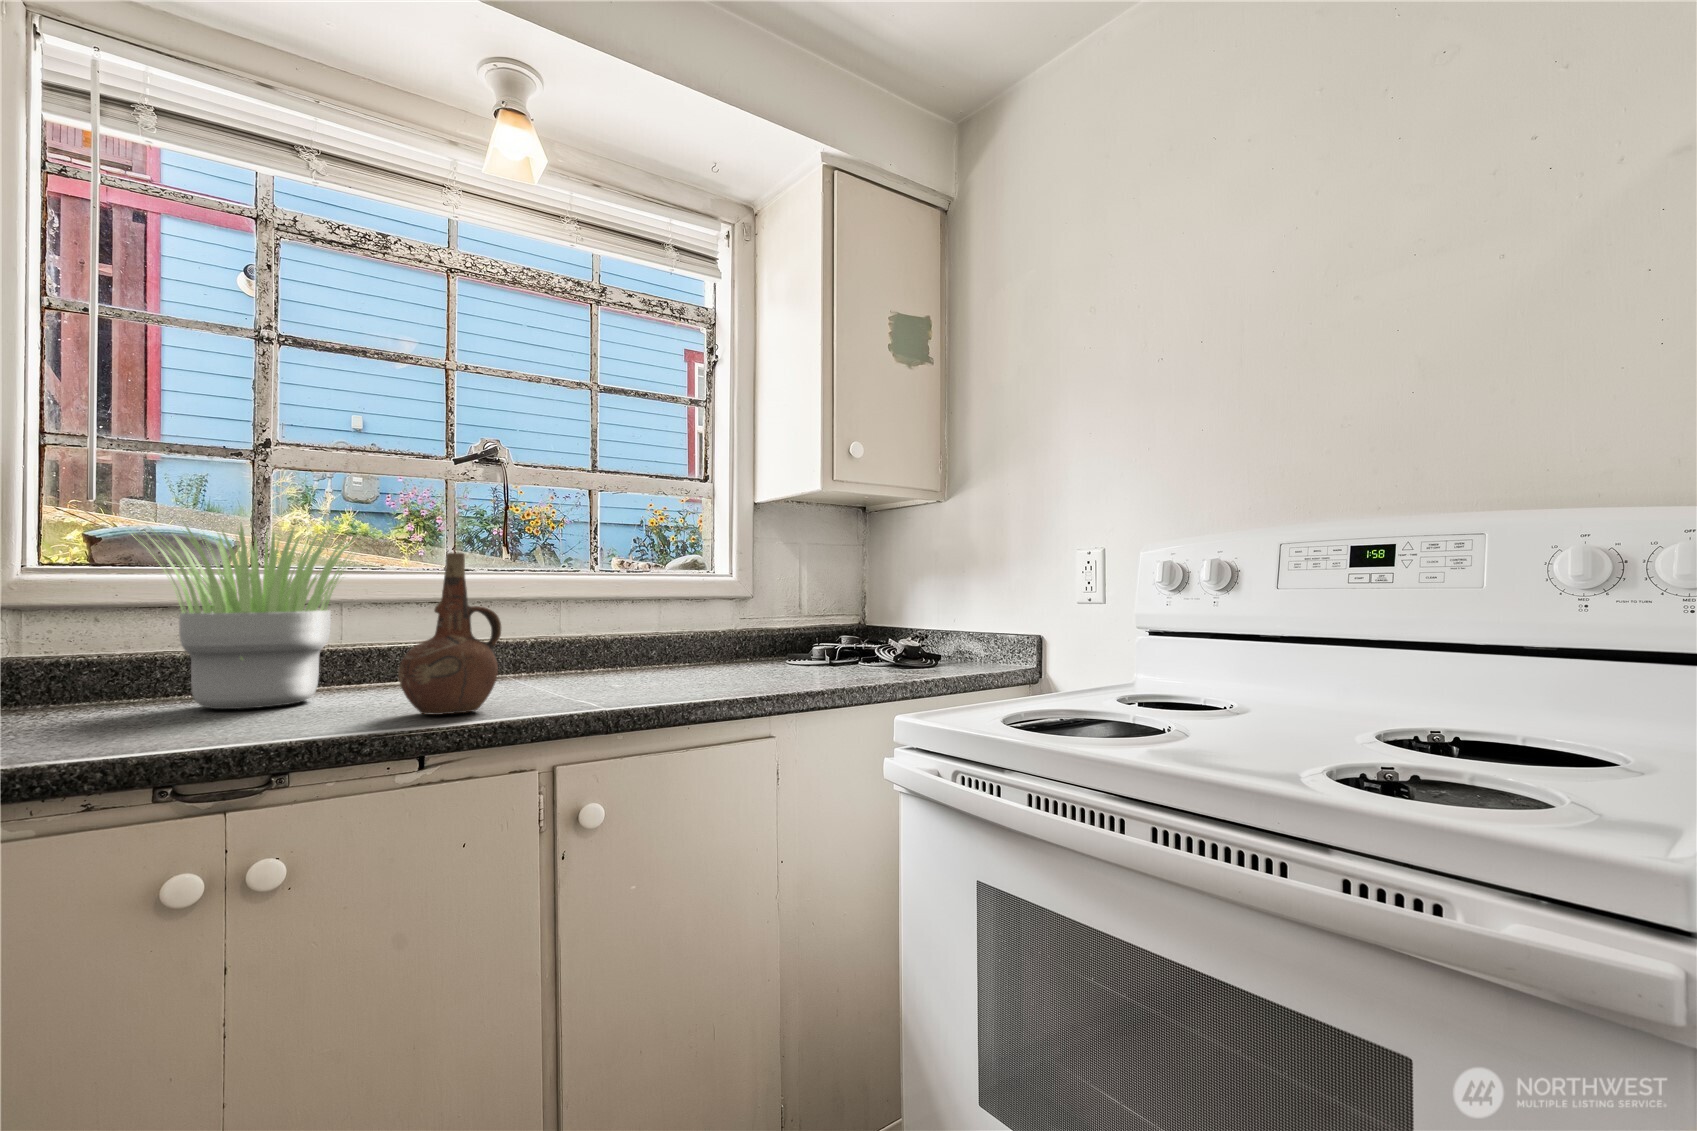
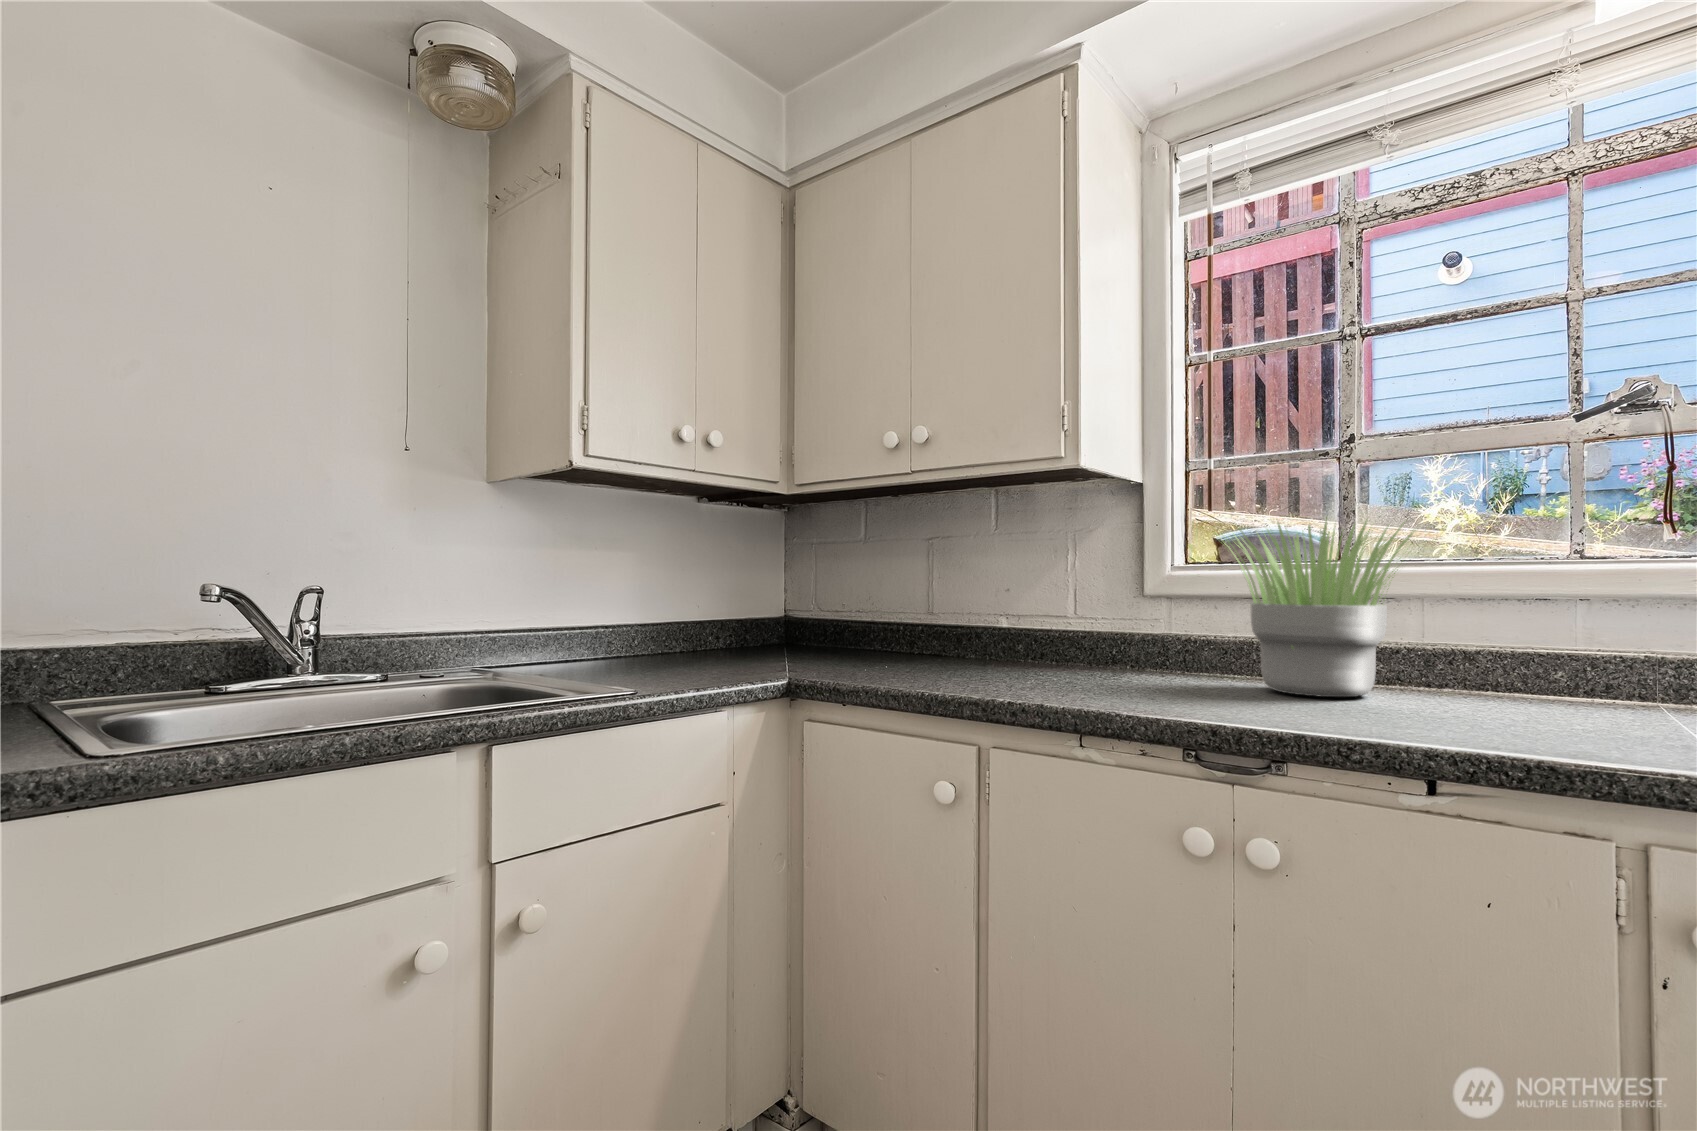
ceramic pitcher: present [398,553,501,715] -> none [1418,539,1567,742]

